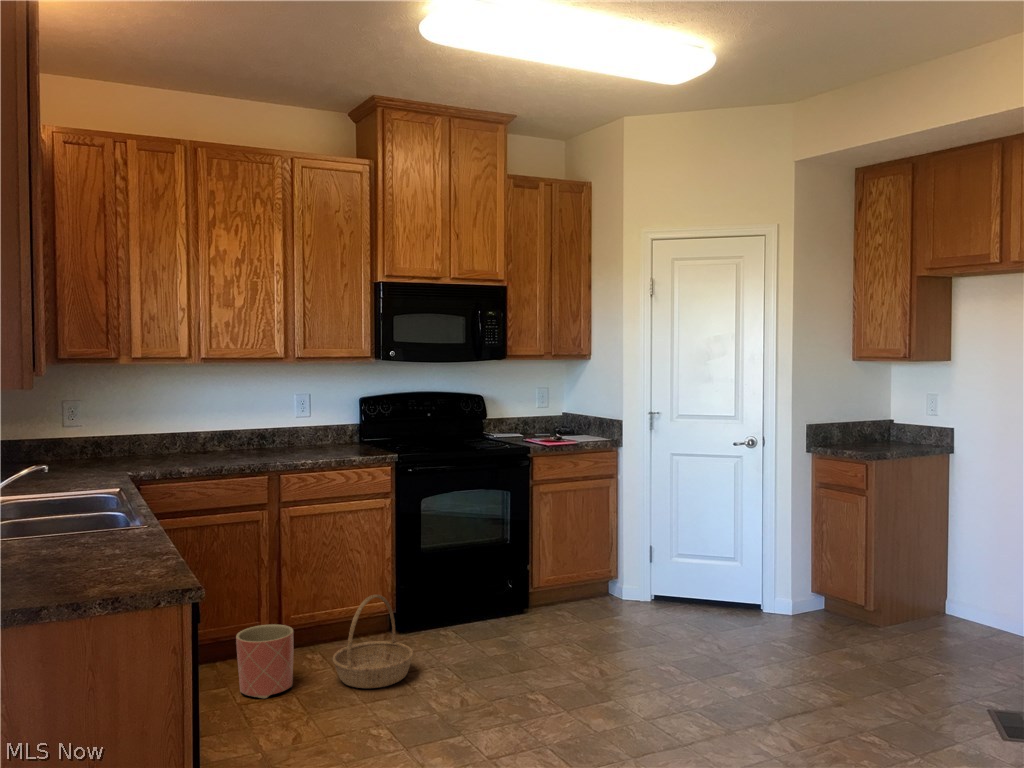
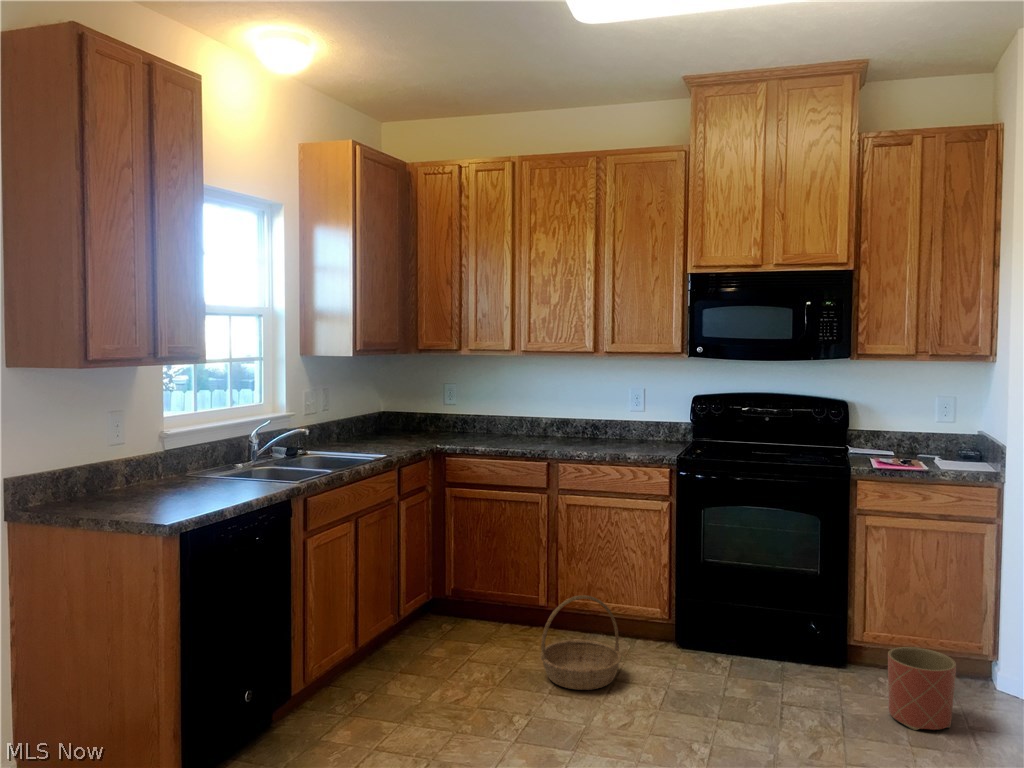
planter: present [236,624,294,698] -> present [888,647,956,730]

